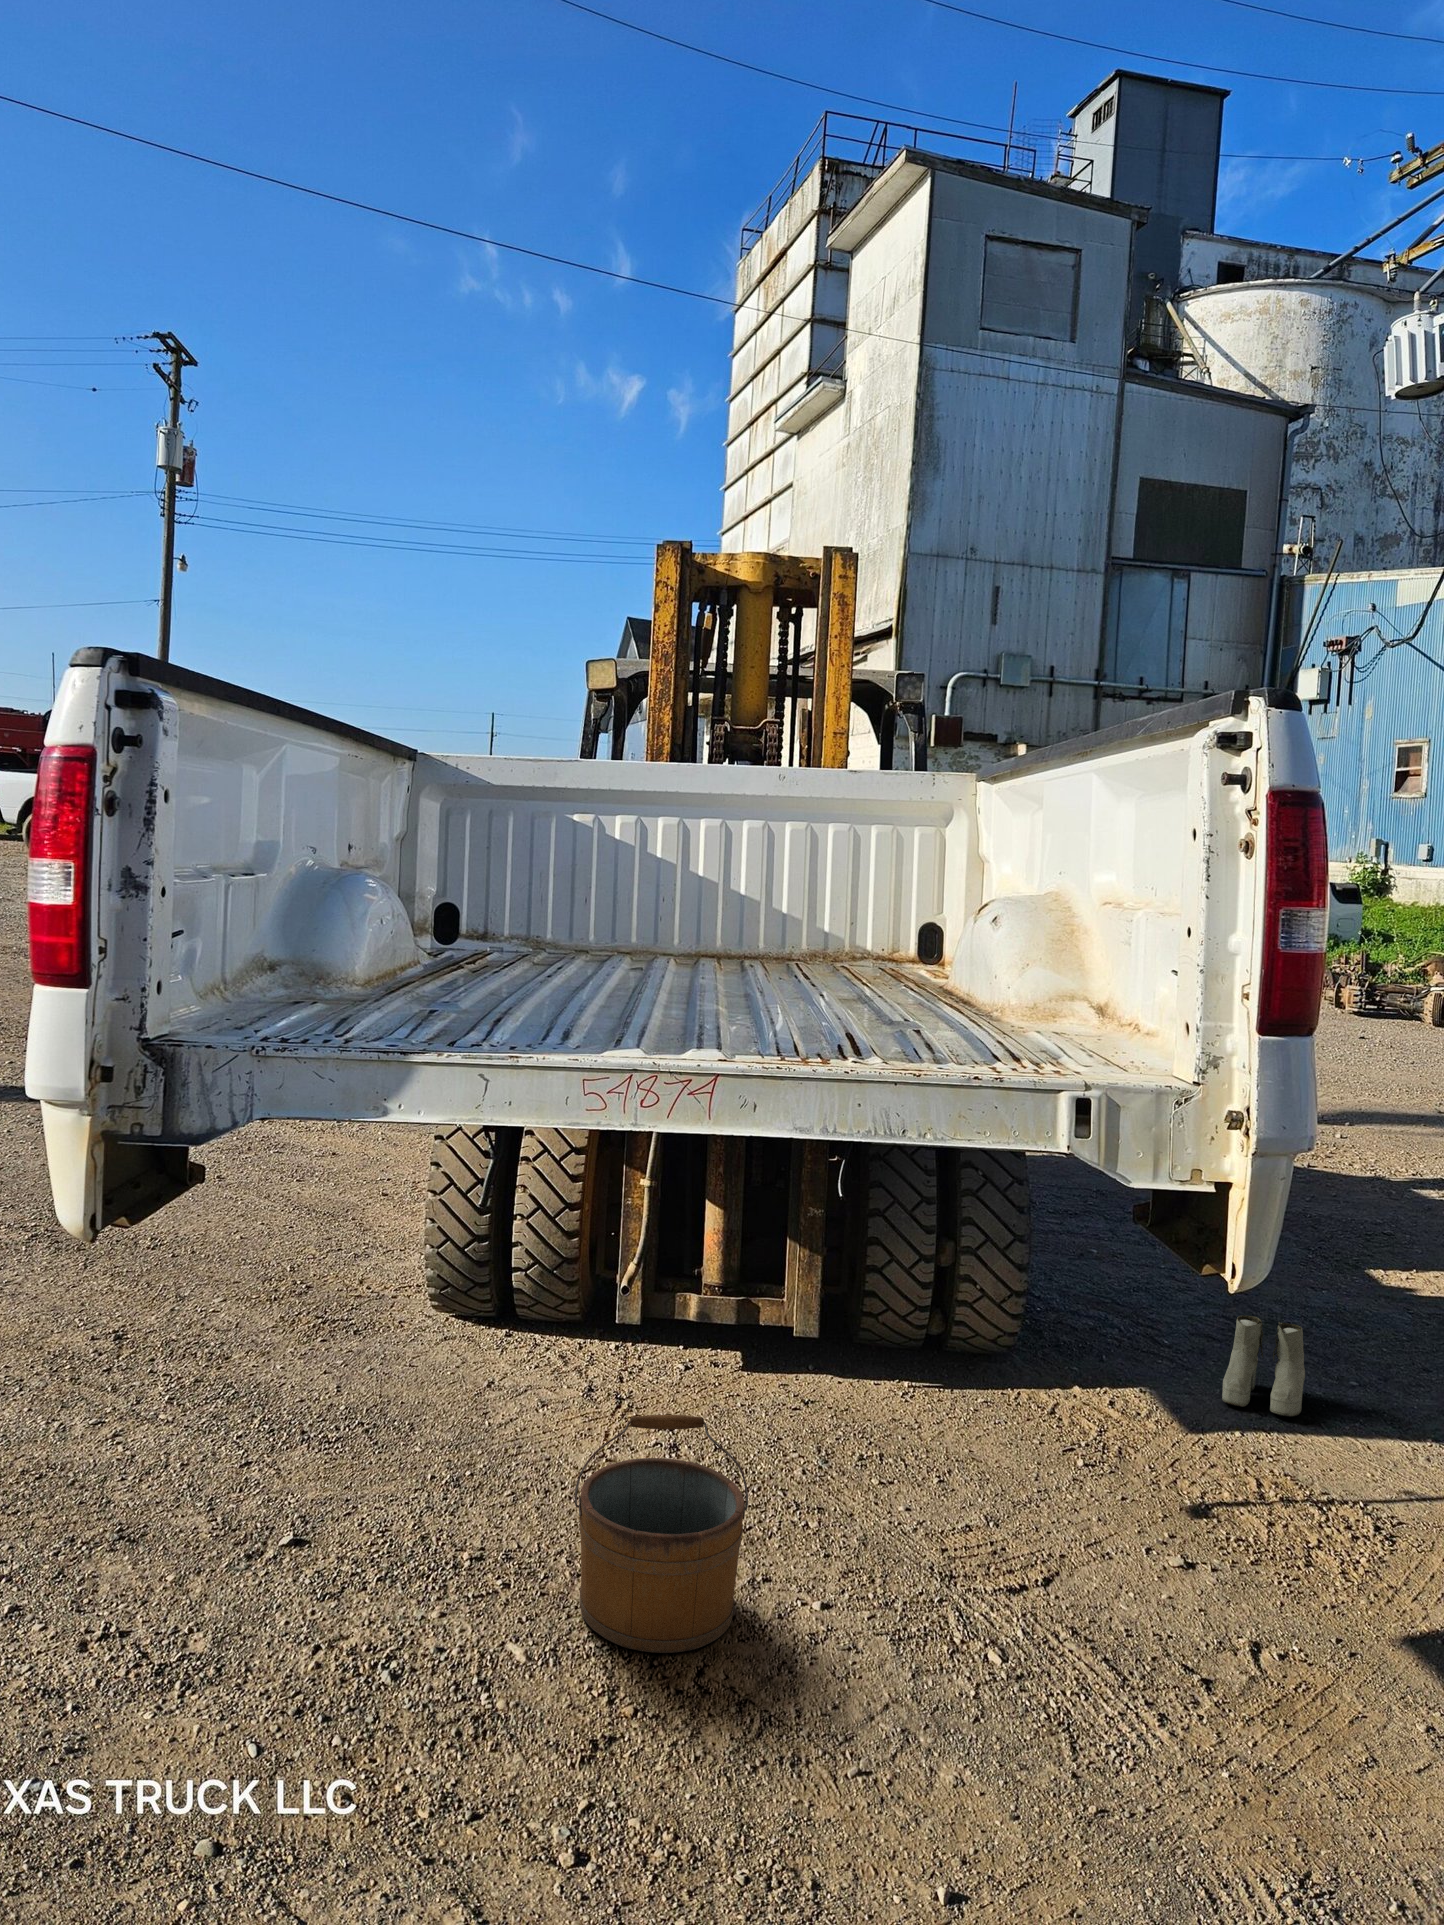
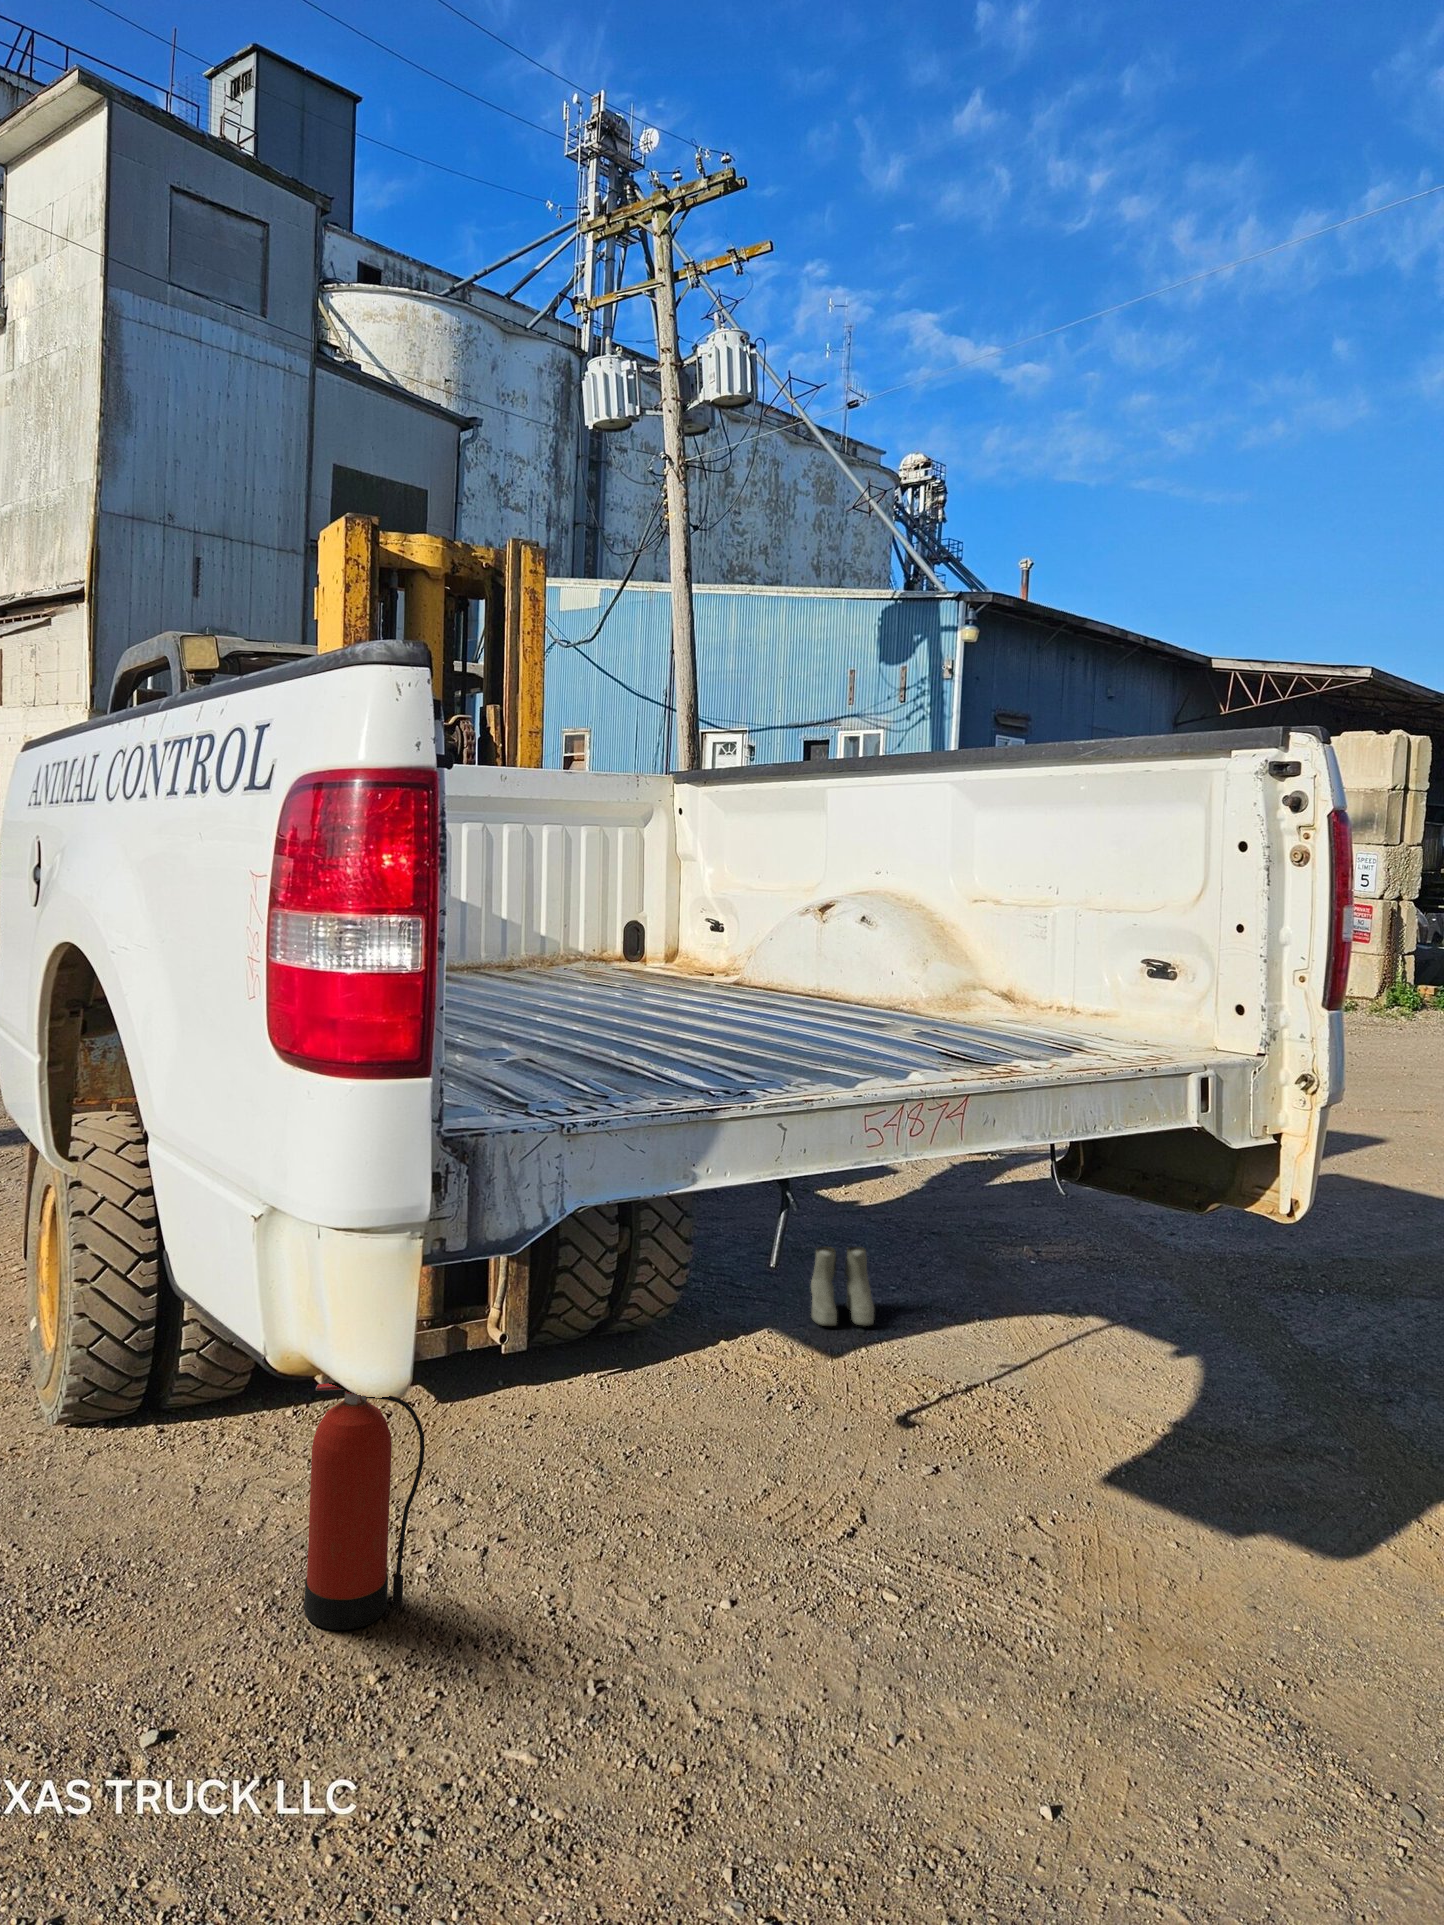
fire extinguisher: none [476,1278,569,1517] -> present [304,1383,425,1630]
bucket: present [575,1415,748,1653] -> none [512,1448,684,1709]

